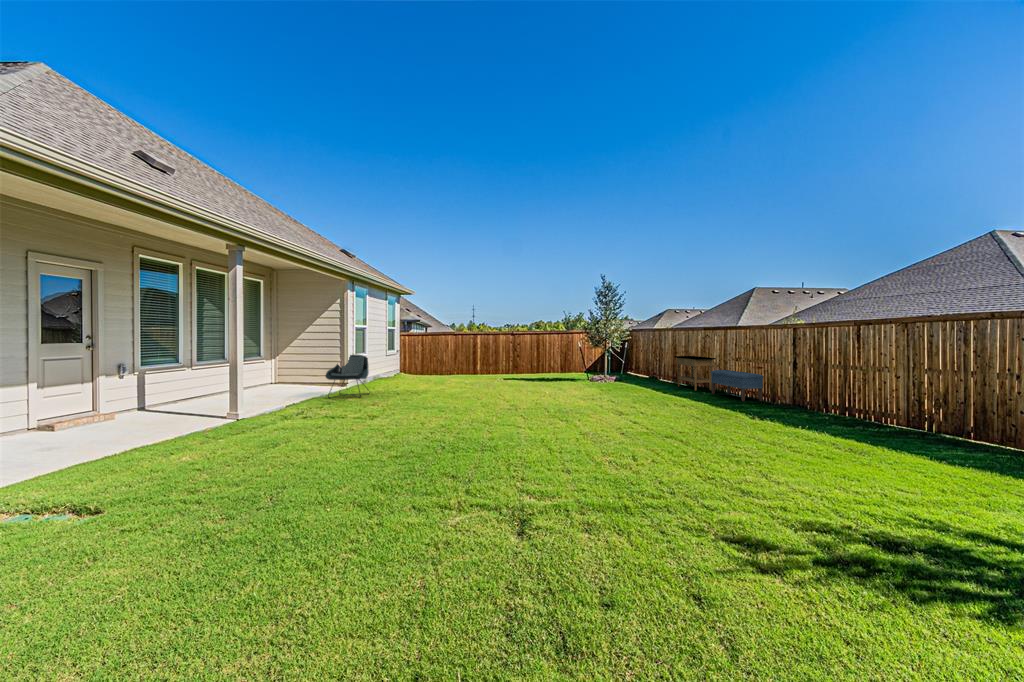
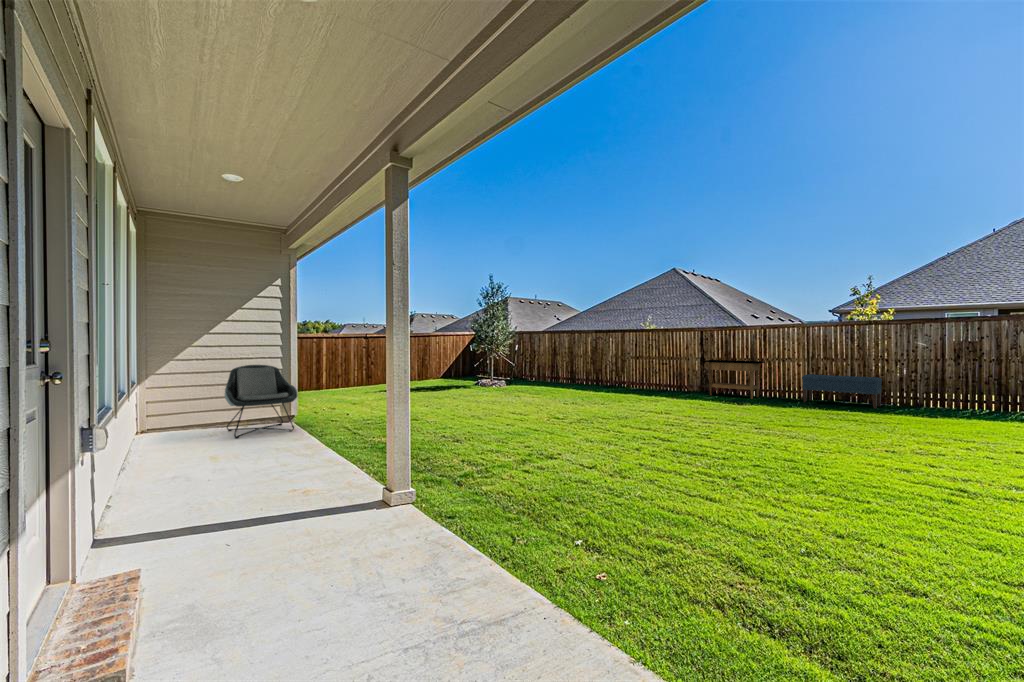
side table: present [675,356,716,391] -> present [704,360,765,399]
bench: present [711,370,763,401] -> present [802,374,882,409]

